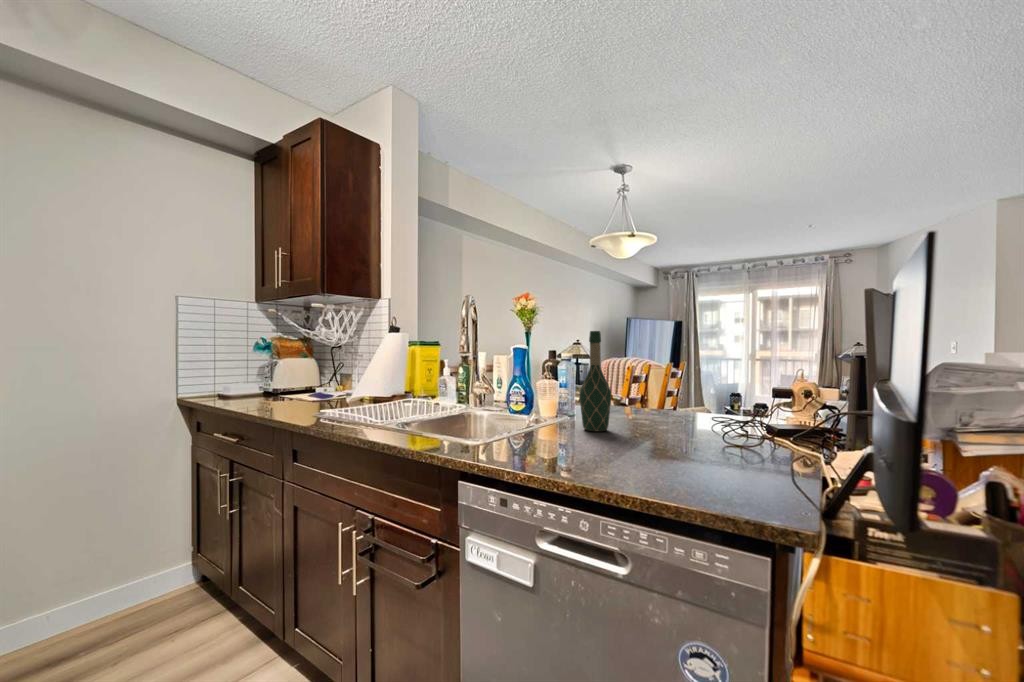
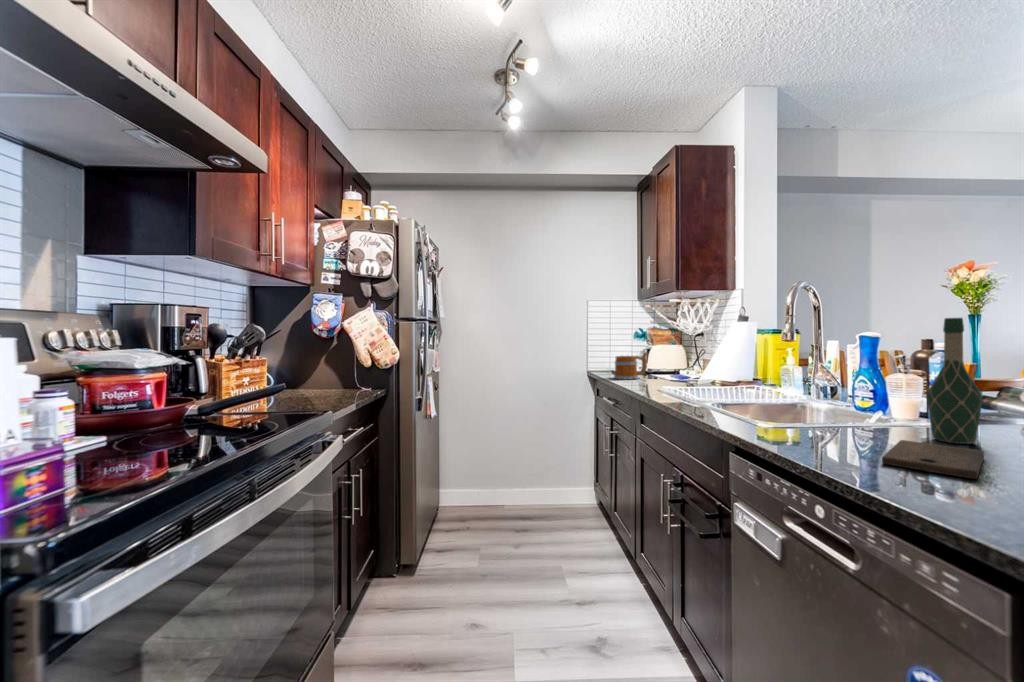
mug: none [234,366,282,403] -> present [614,352,647,379]
cutting board: none [581,435,658,460] -> present [882,440,984,479]

